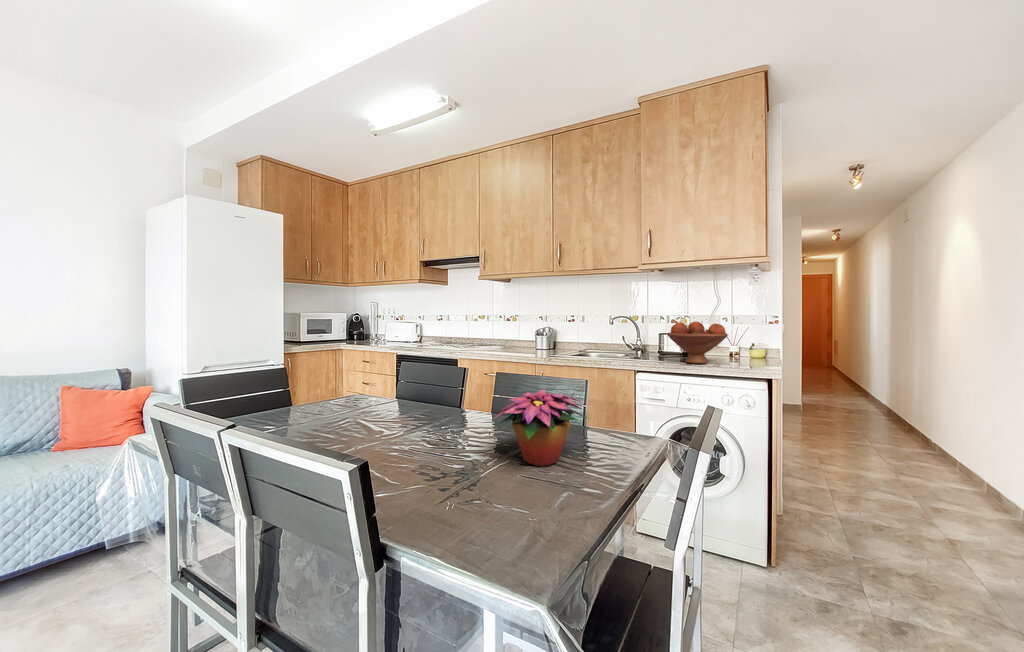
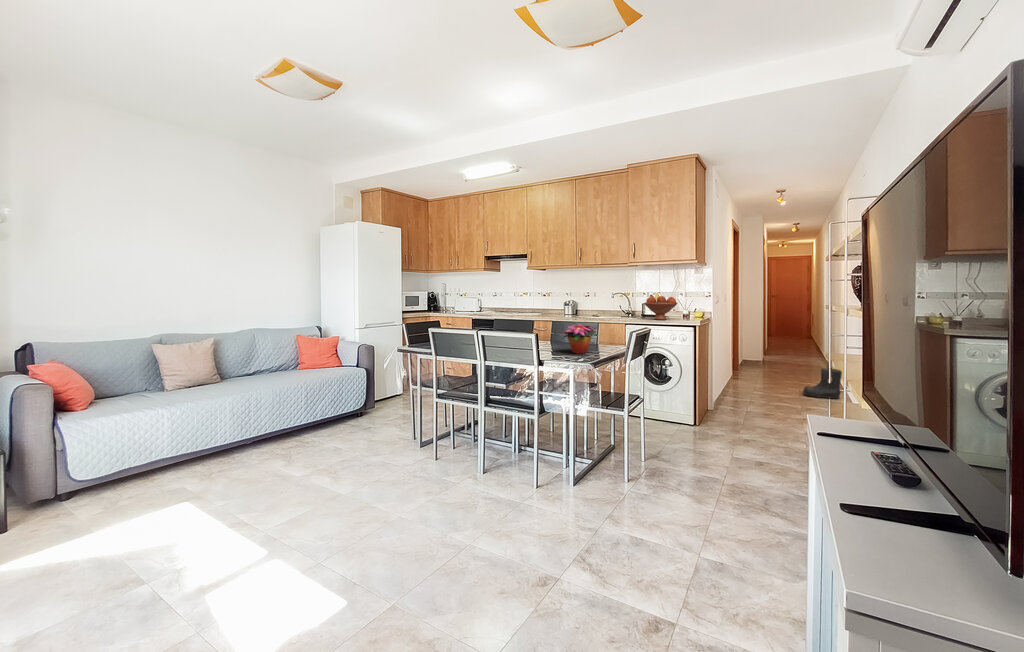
boots: none [899,434,971,485] -> present [803,368,842,399]

